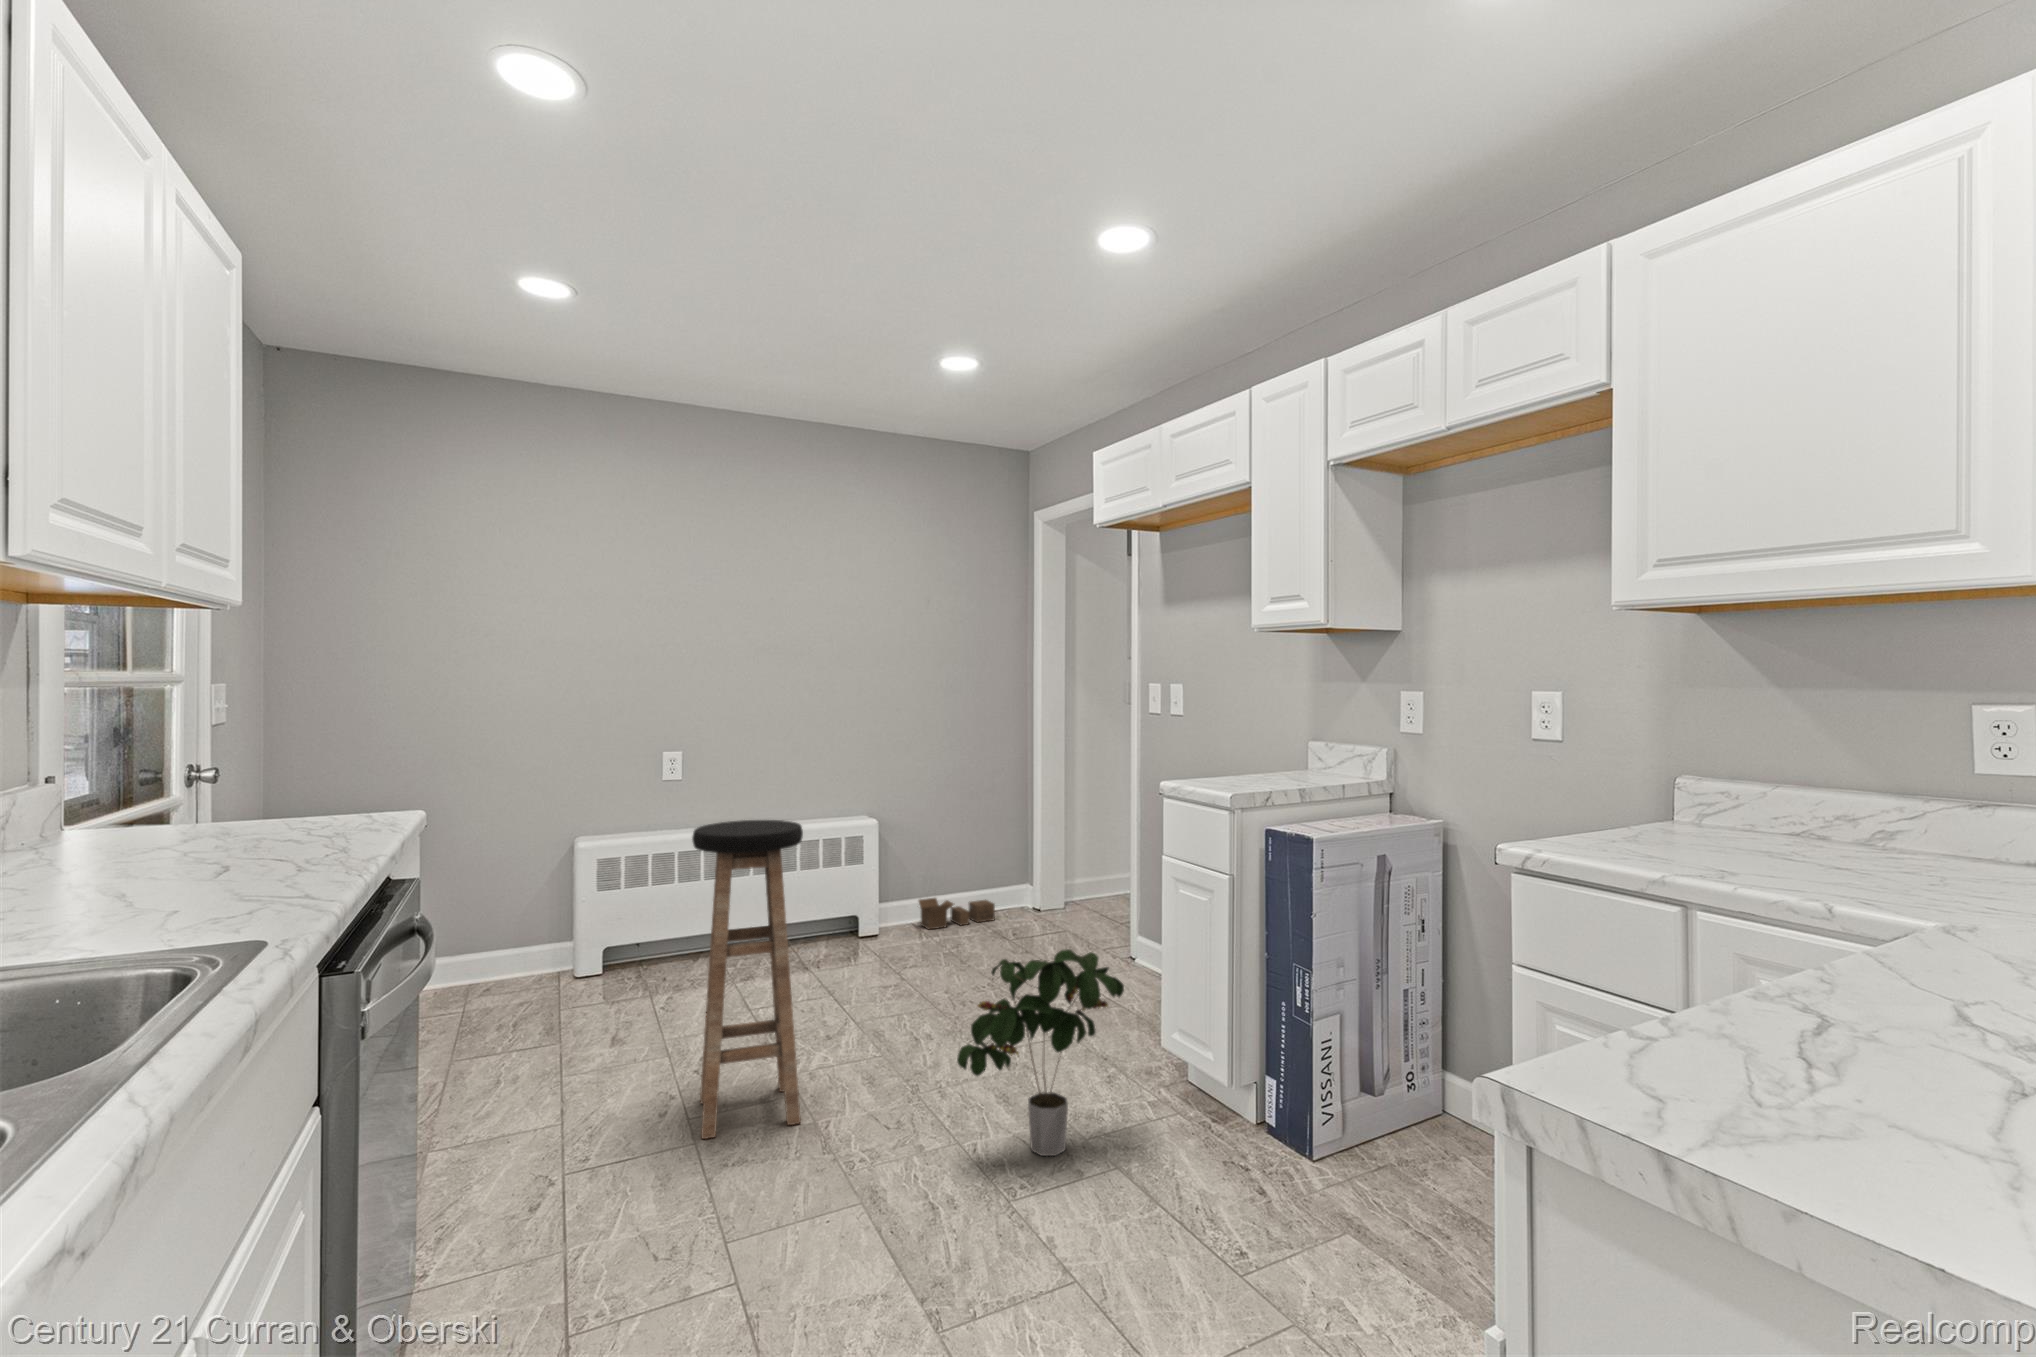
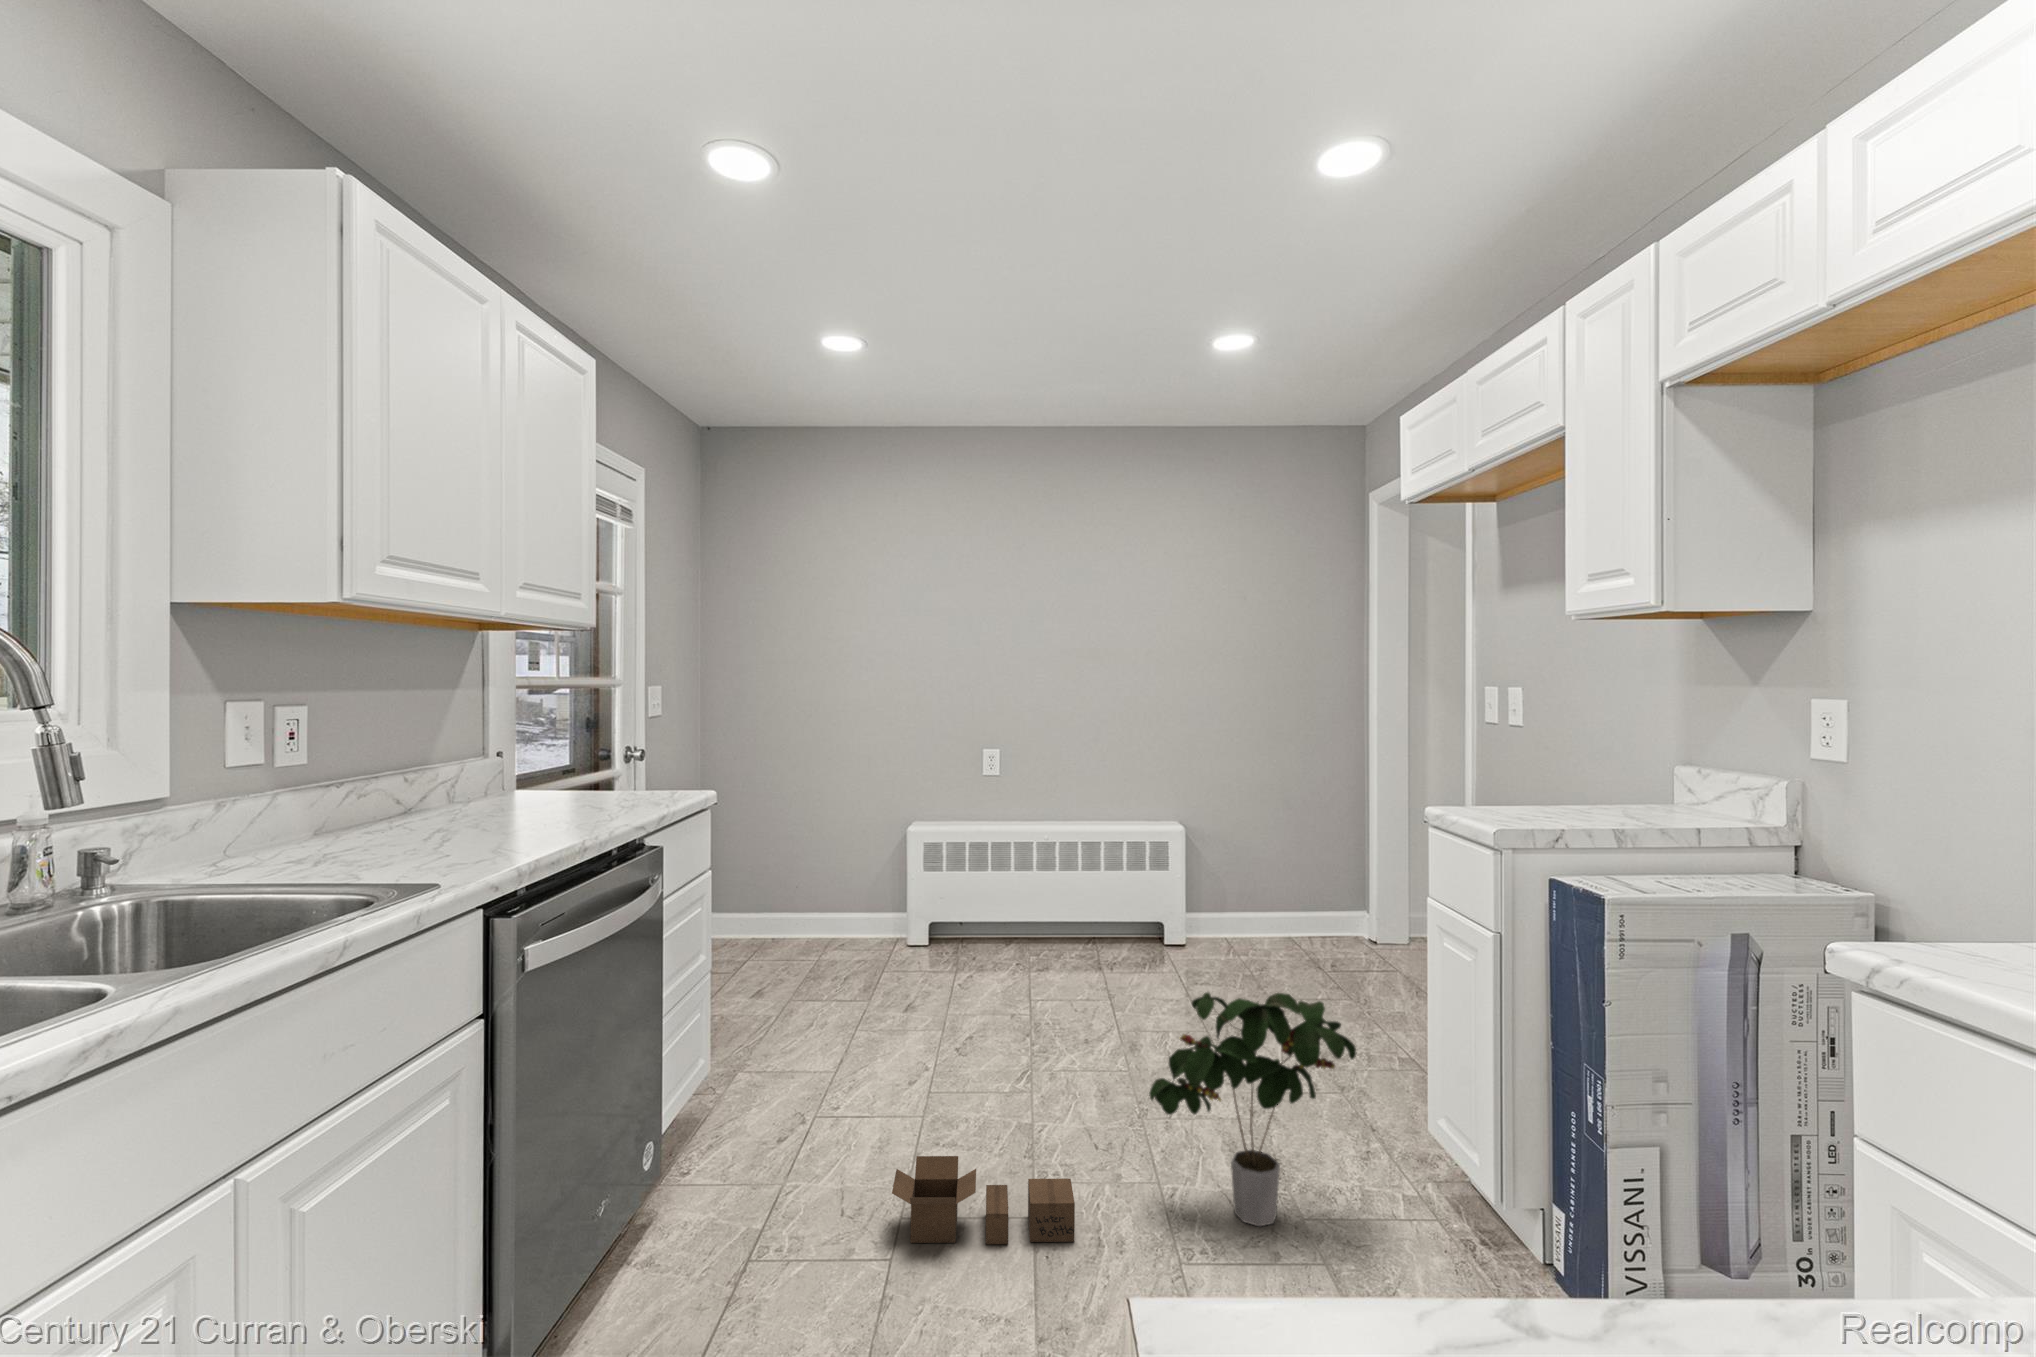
bar stool: present [692,820,803,1139] -> none [931,819,1035,1120]
cardboard box: present [919,898,995,929] -> present [892,1156,1075,1244]

